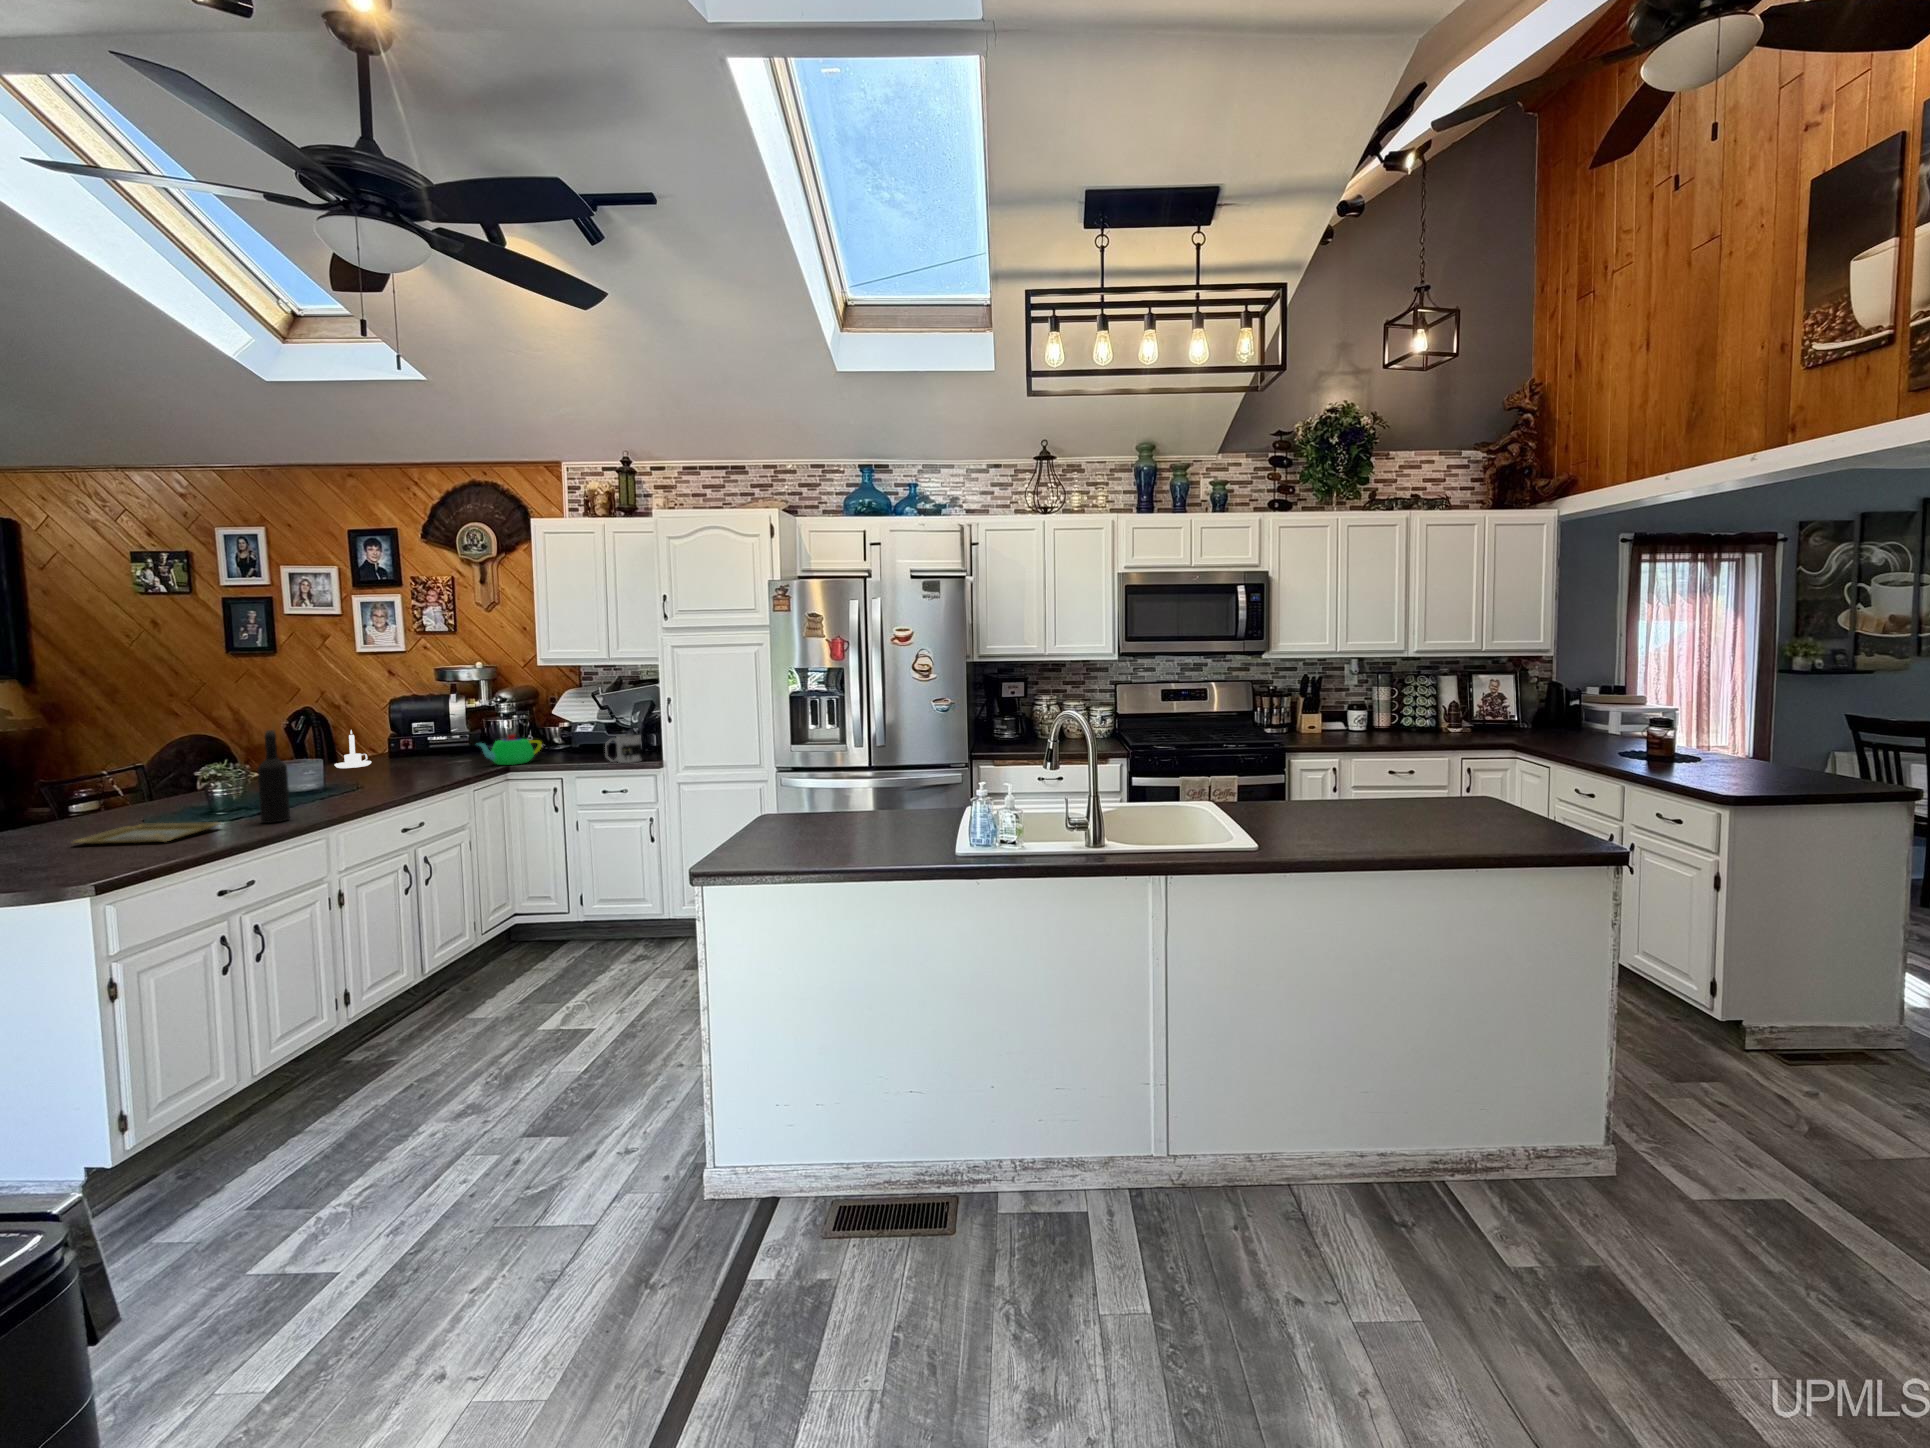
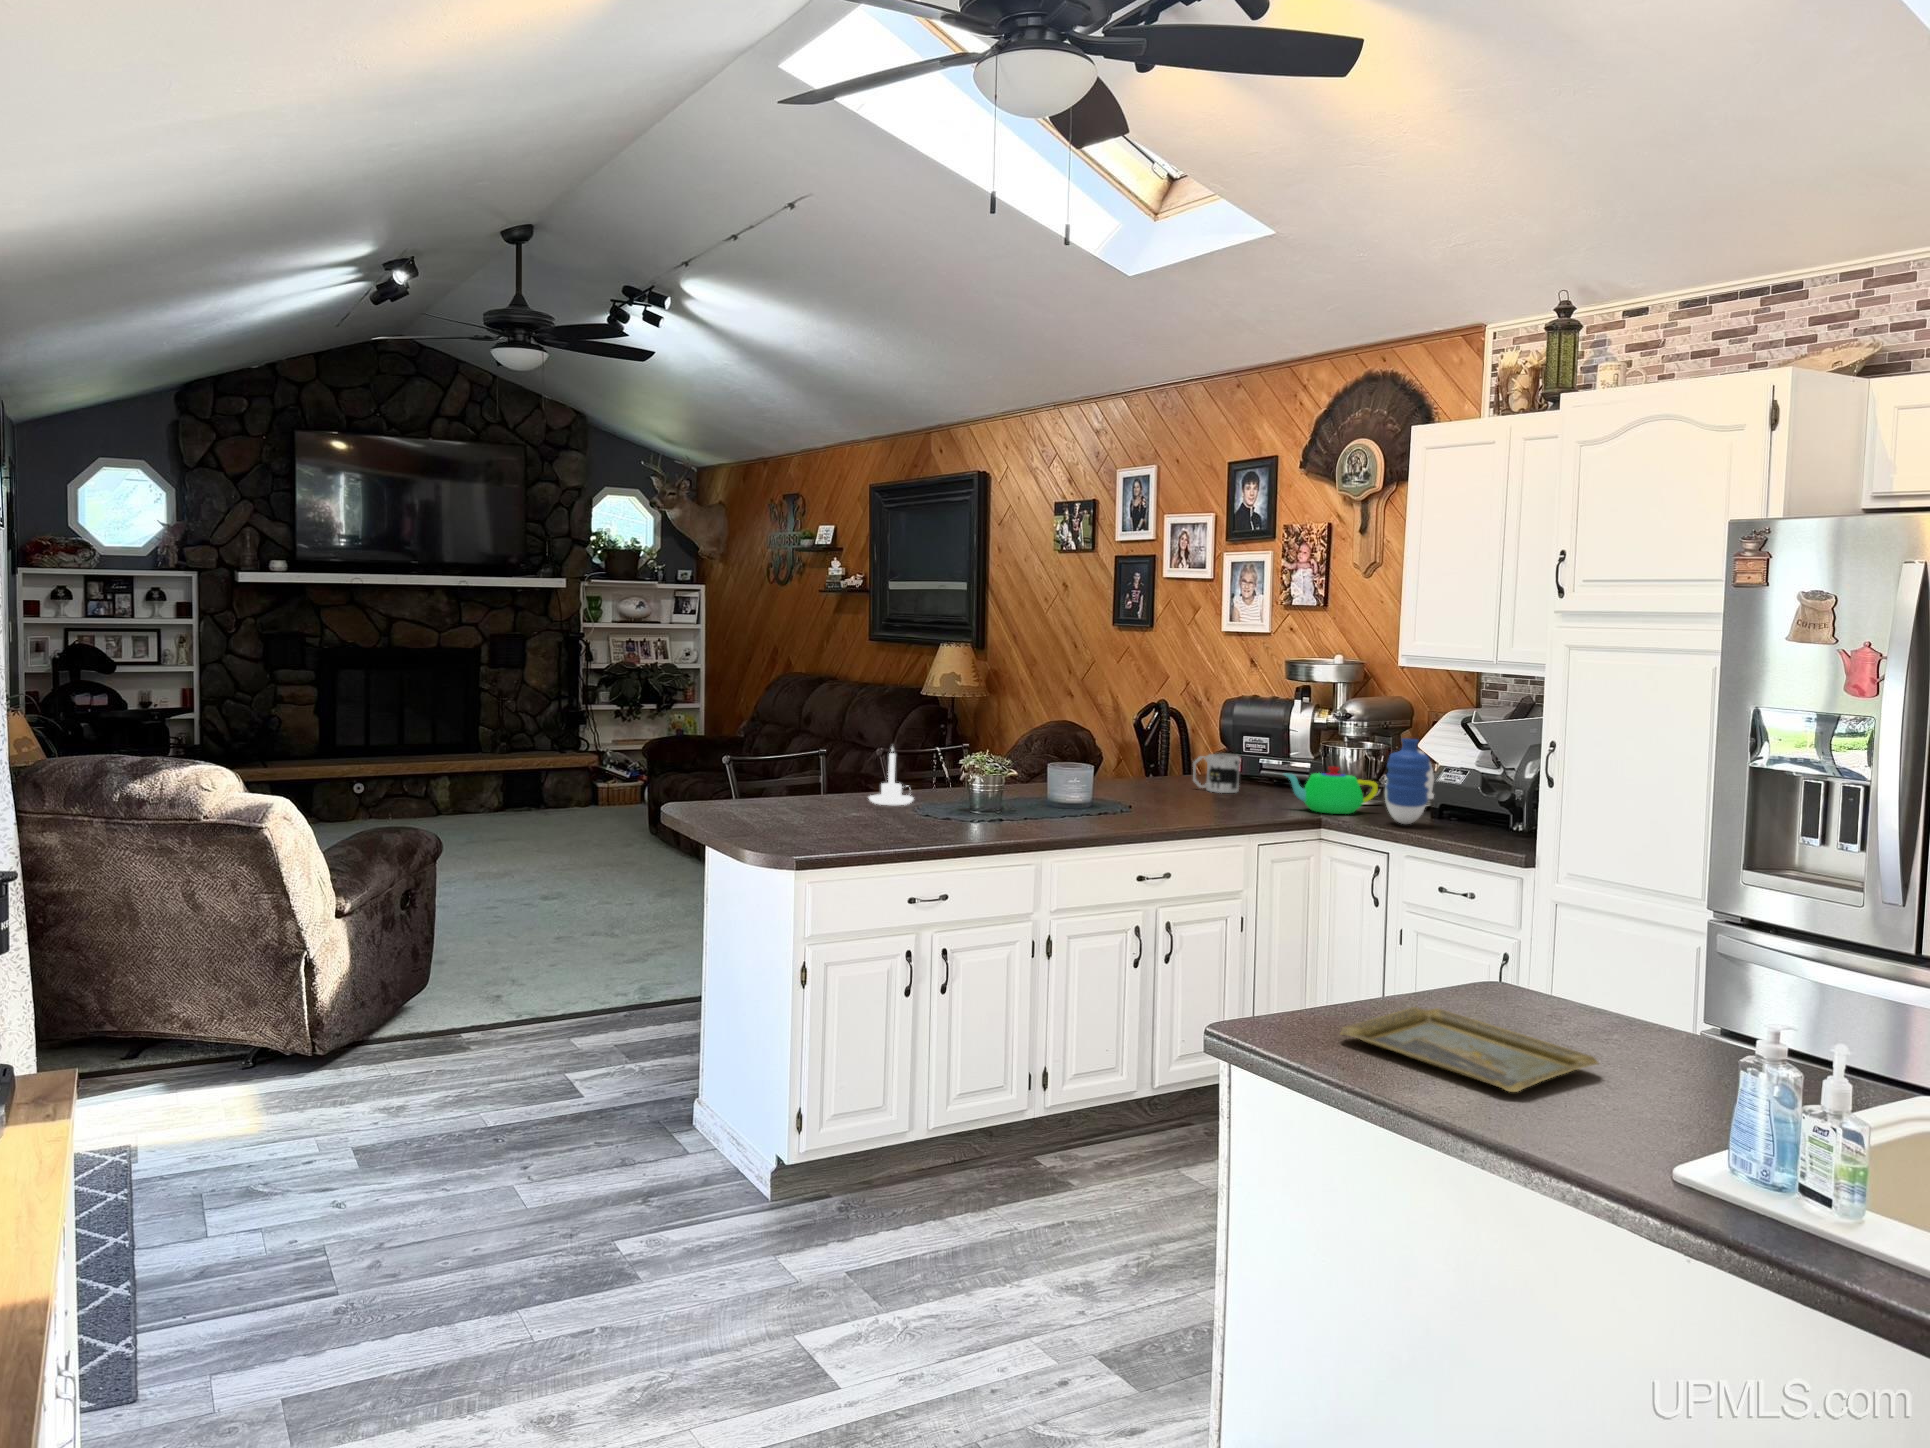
vase: none [557,710,589,762] -> present [1385,738,1434,824]
wine bottle: present [257,730,290,823] -> none [976,719,1005,833]
candle holder: present [335,730,371,768] -> present [869,748,913,805]
mug: present [605,735,642,763] -> present [1193,754,1240,793]
tray: present [73,822,221,844] -> present [1340,1007,1598,1092]

